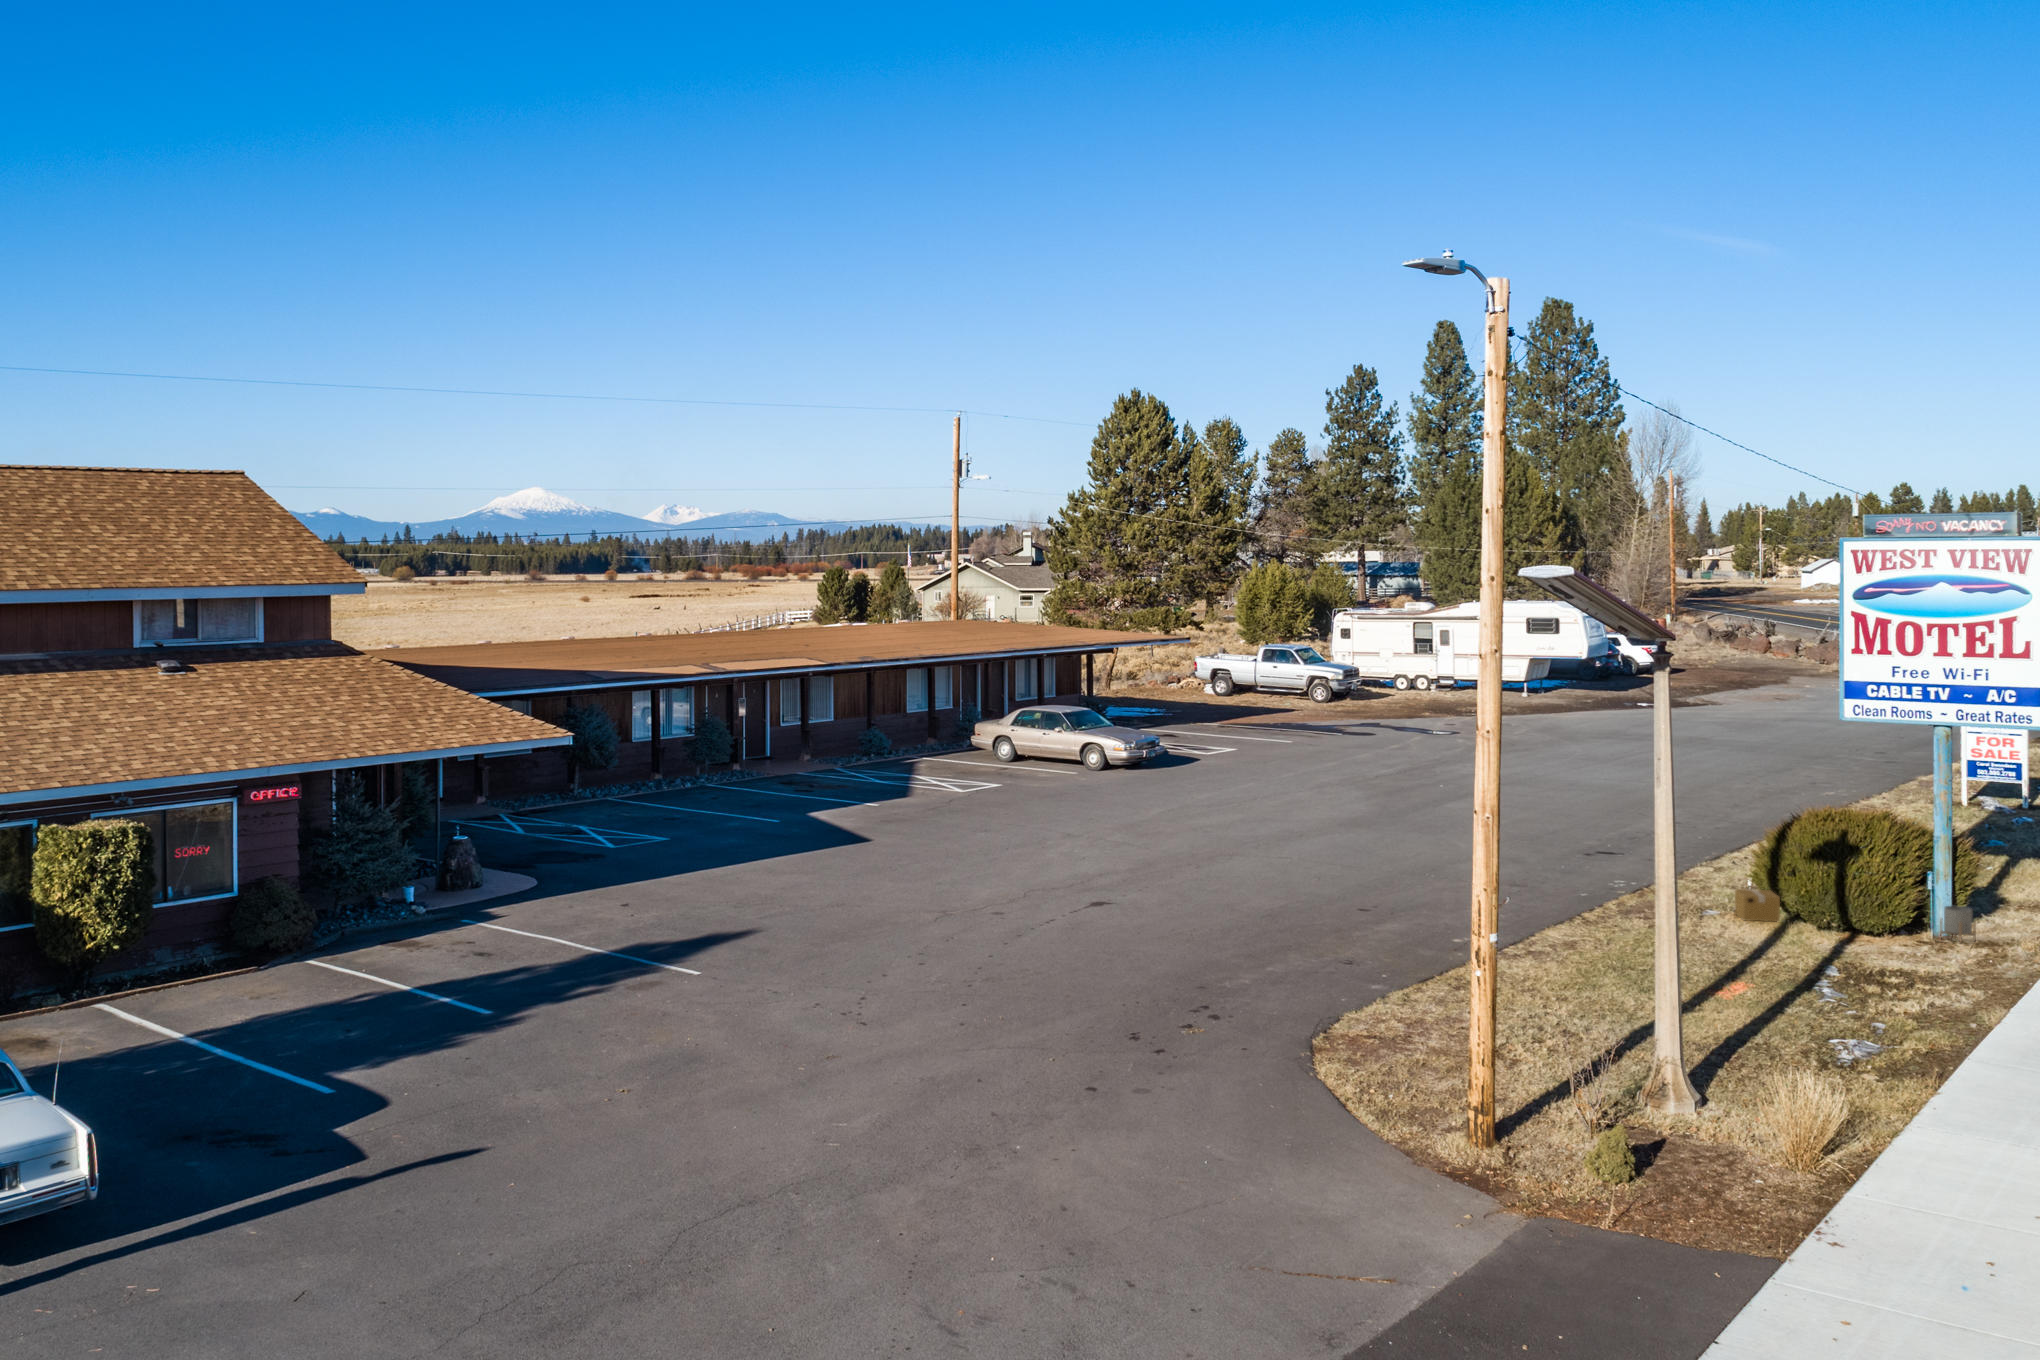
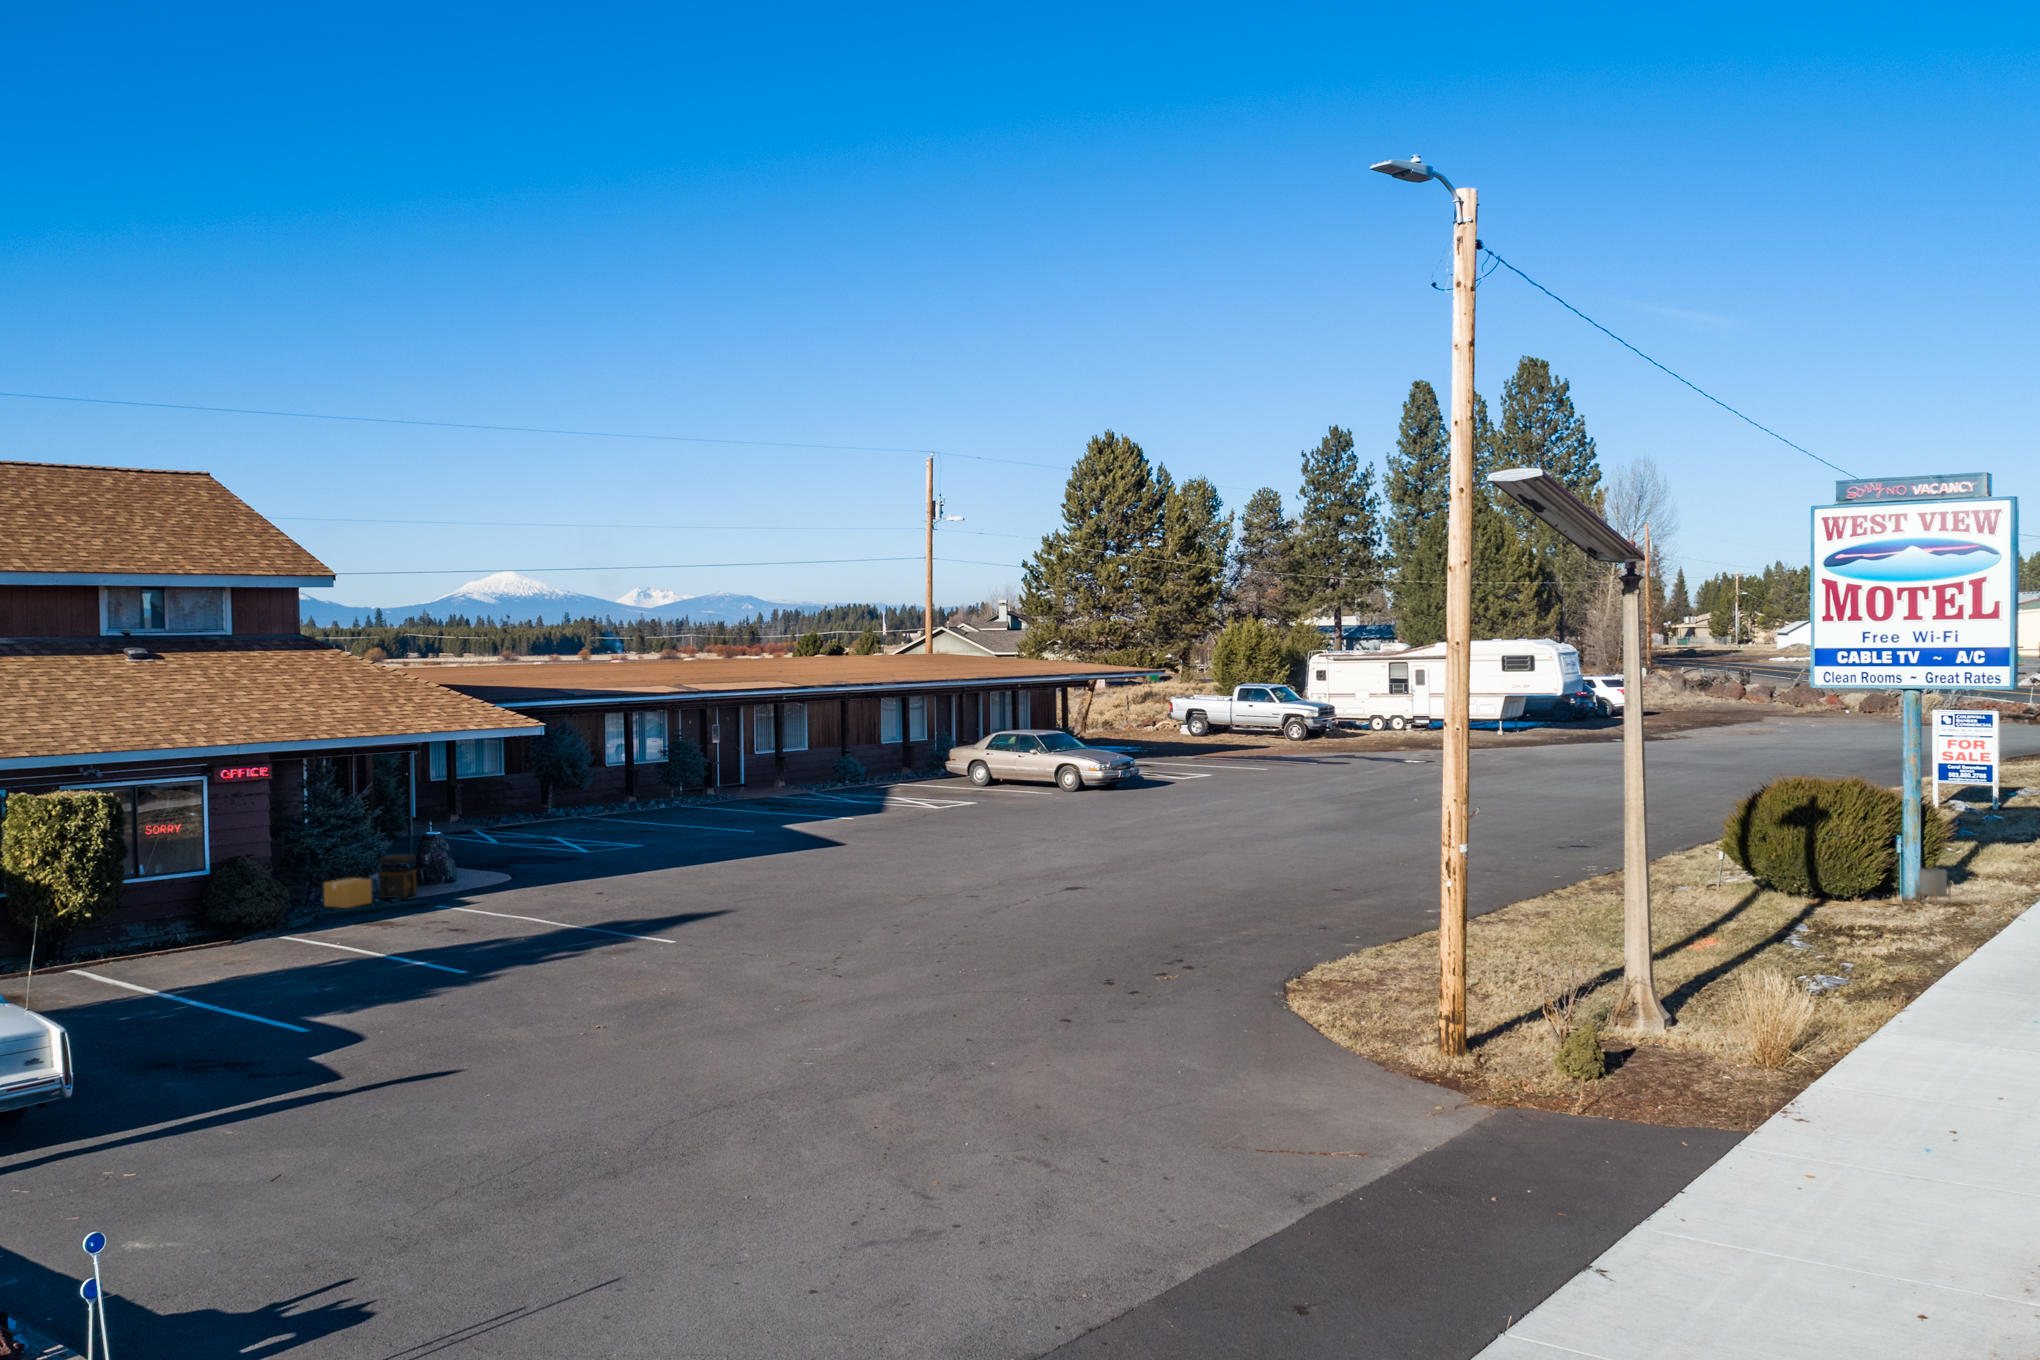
toolbox: none [408,867,447,911] -> present [378,855,417,899]
cardboard box: present [1735,889,1780,922] -> present [324,878,372,908]

